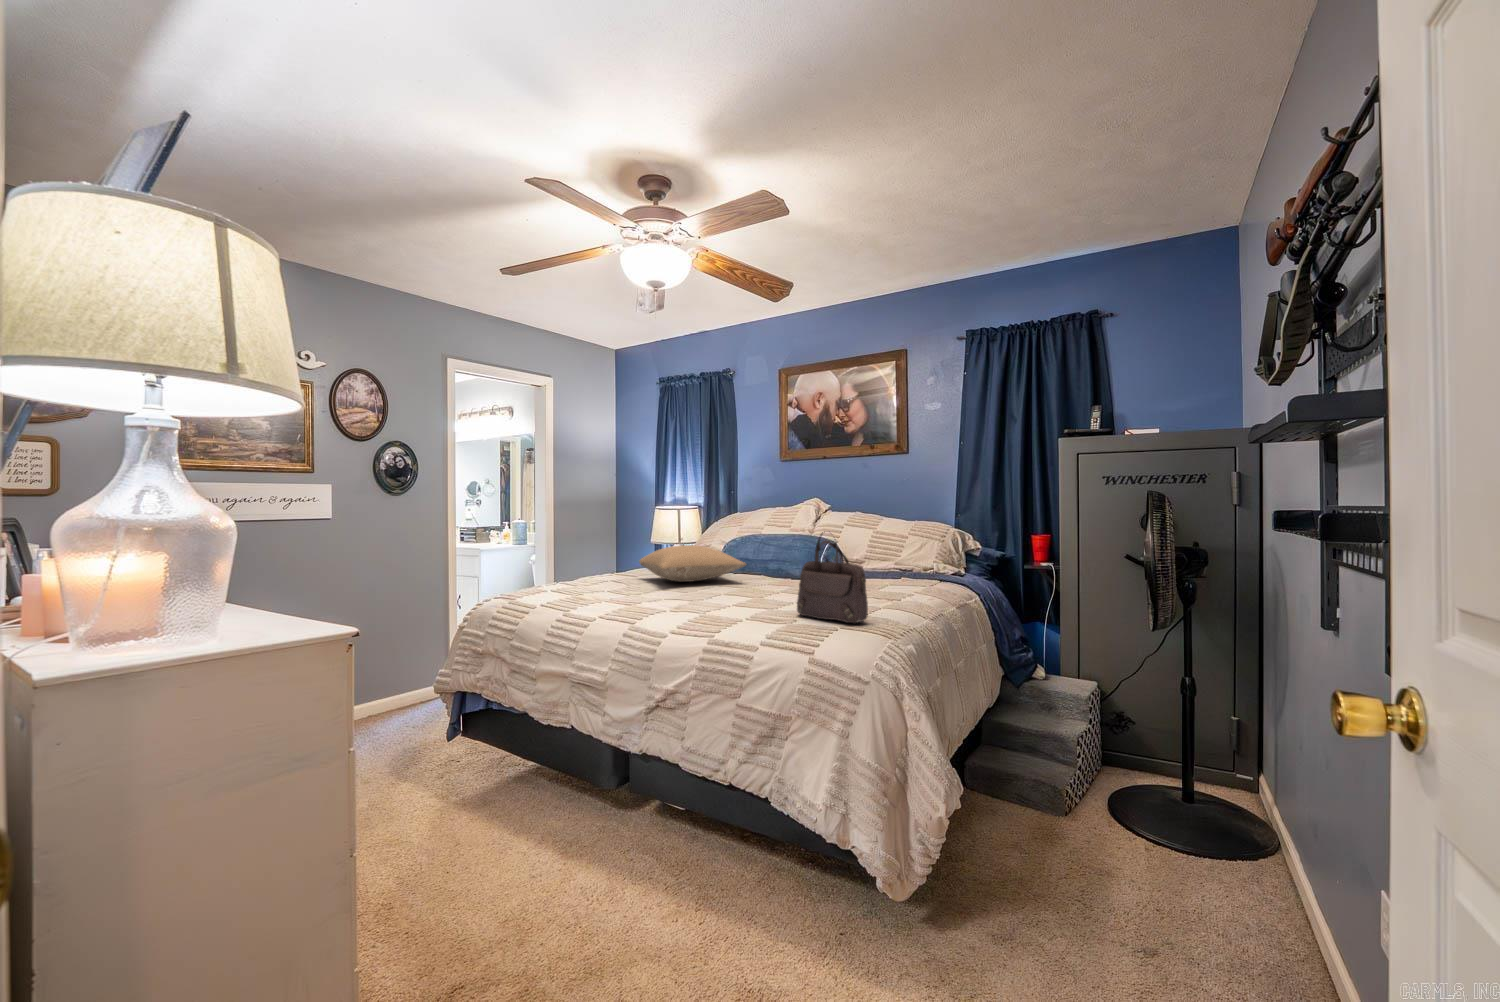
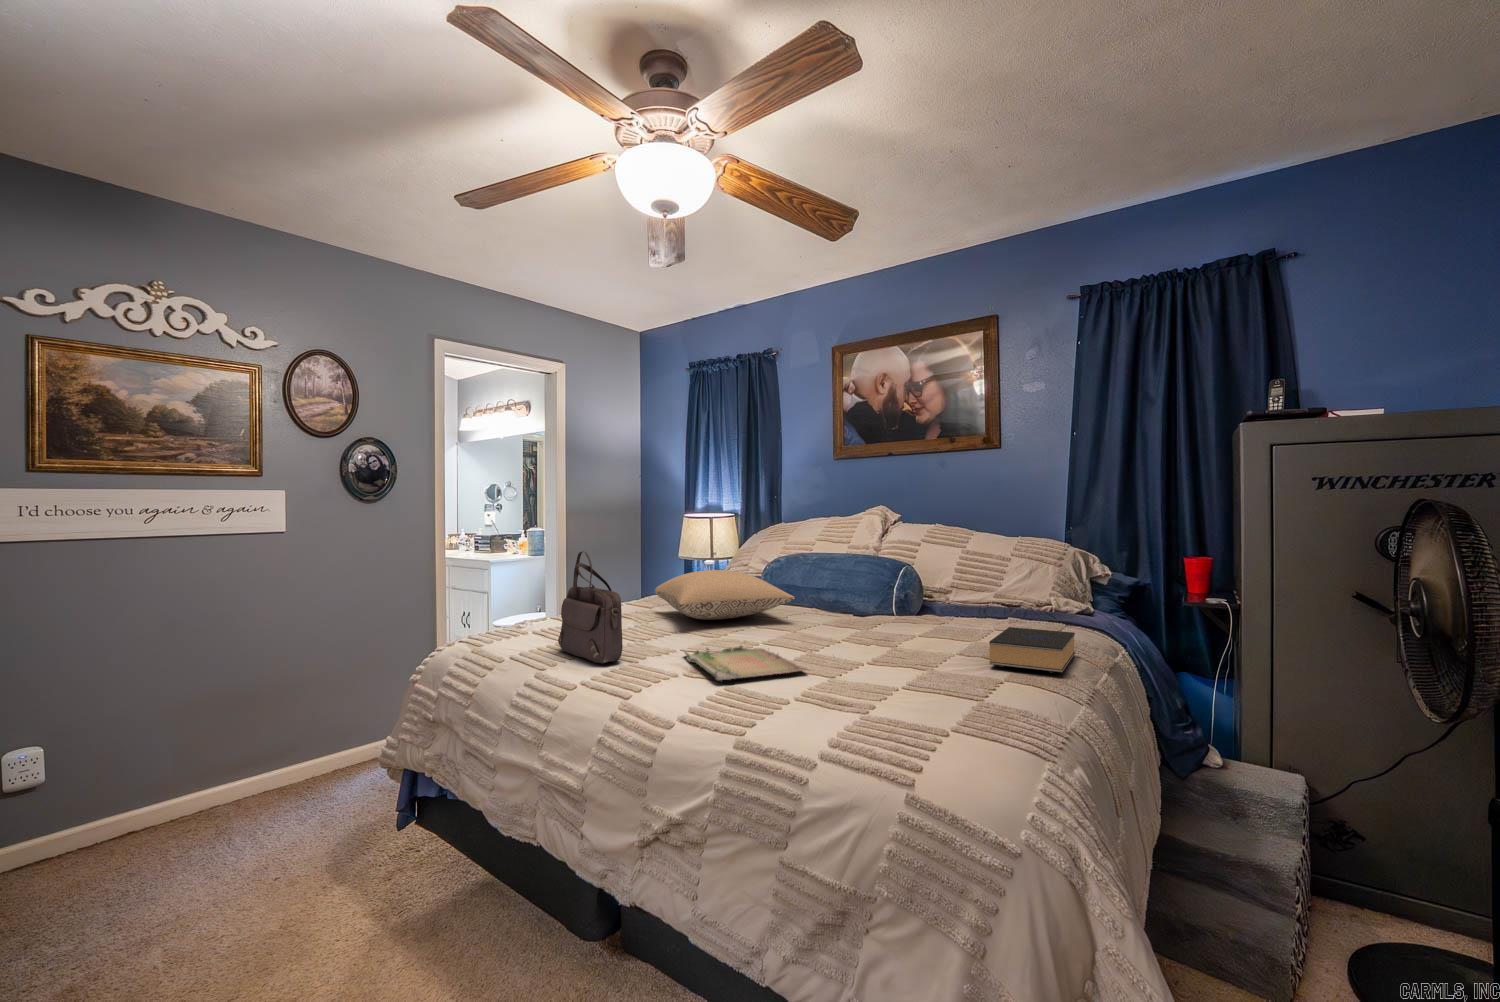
handbag: present [797,532,868,623] -> present [558,551,623,664]
book: none [878,580,939,605] -> present [989,627,1075,673]
tray: none [667,589,755,612] -> present [684,646,807,681]

